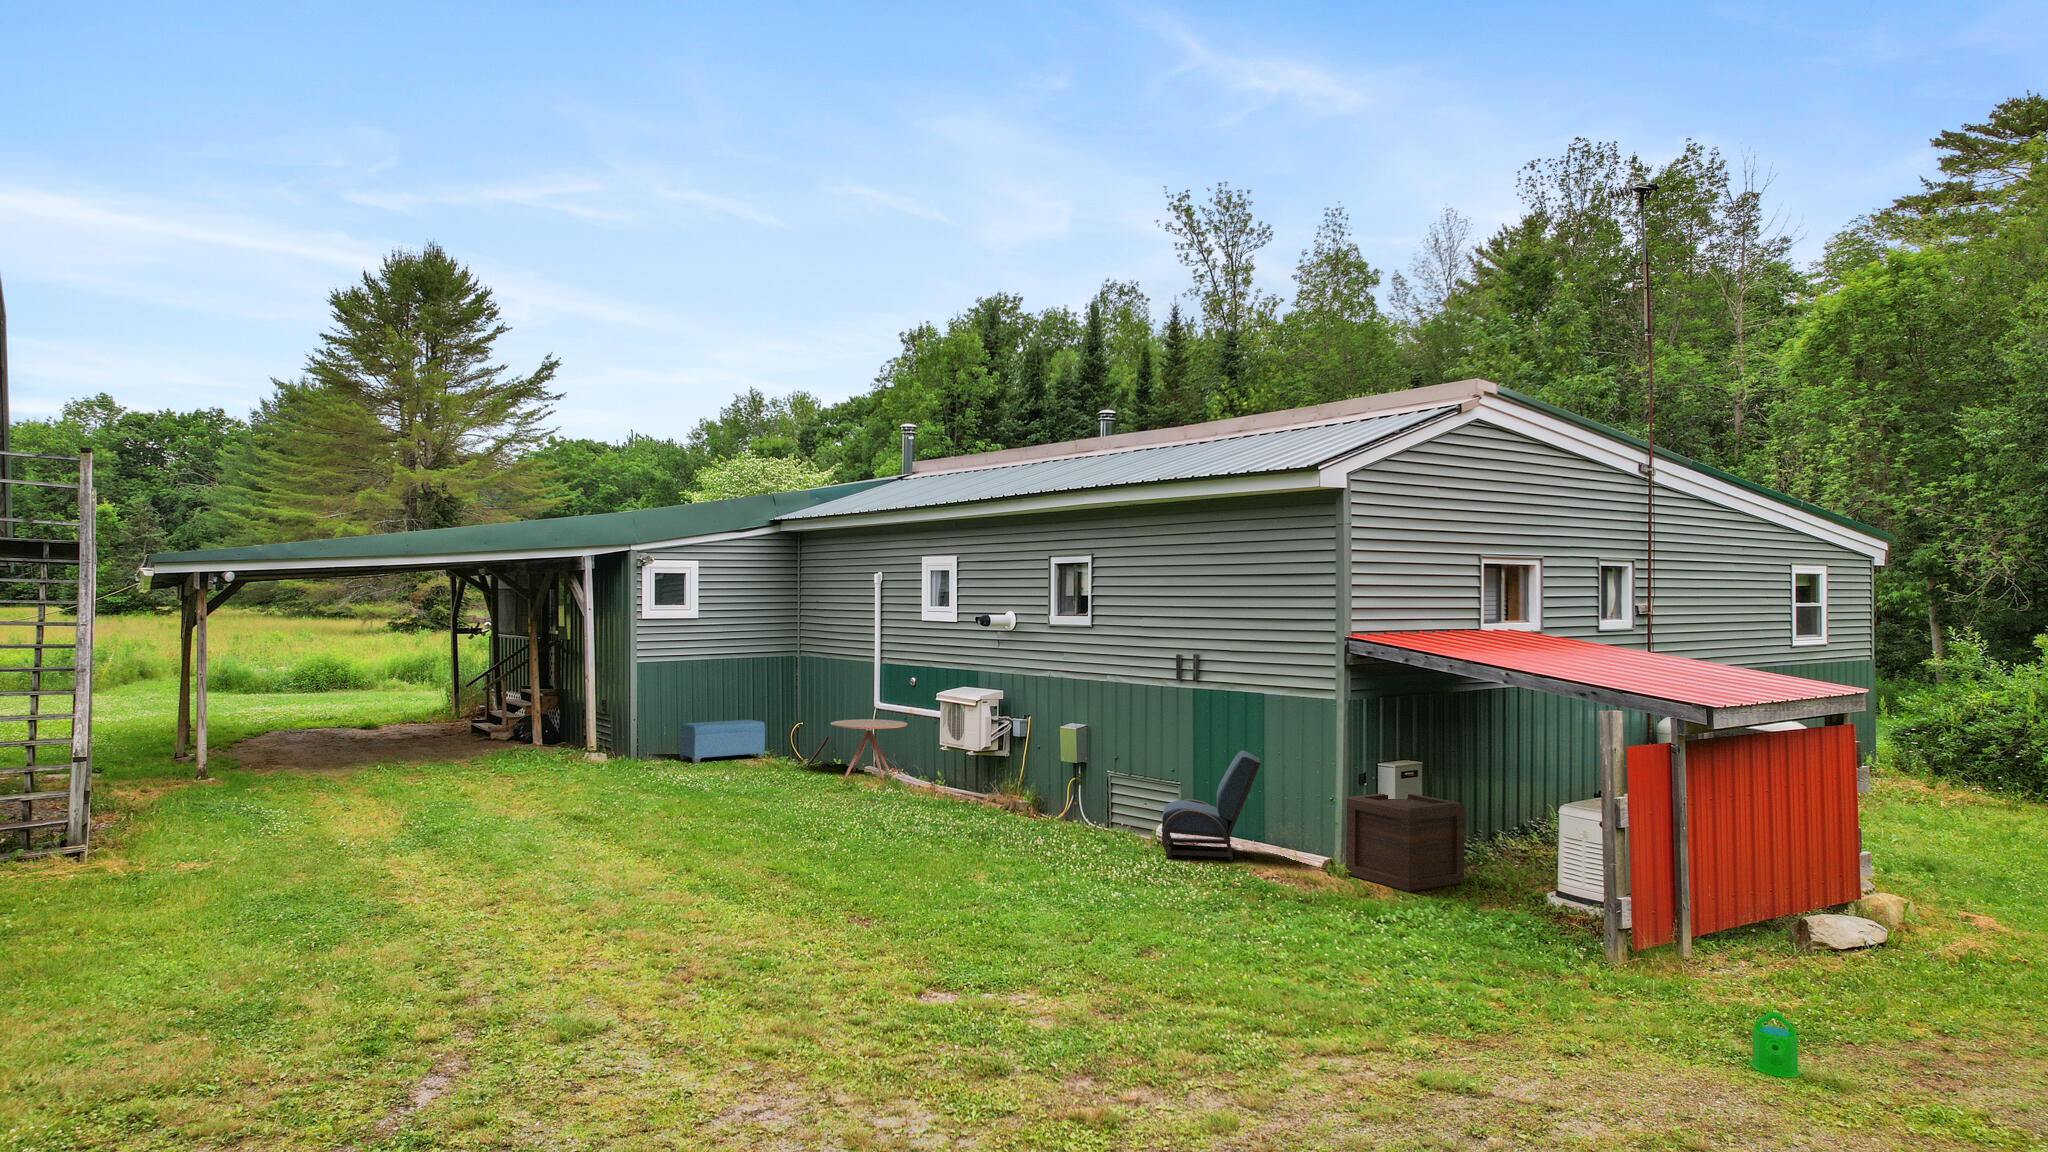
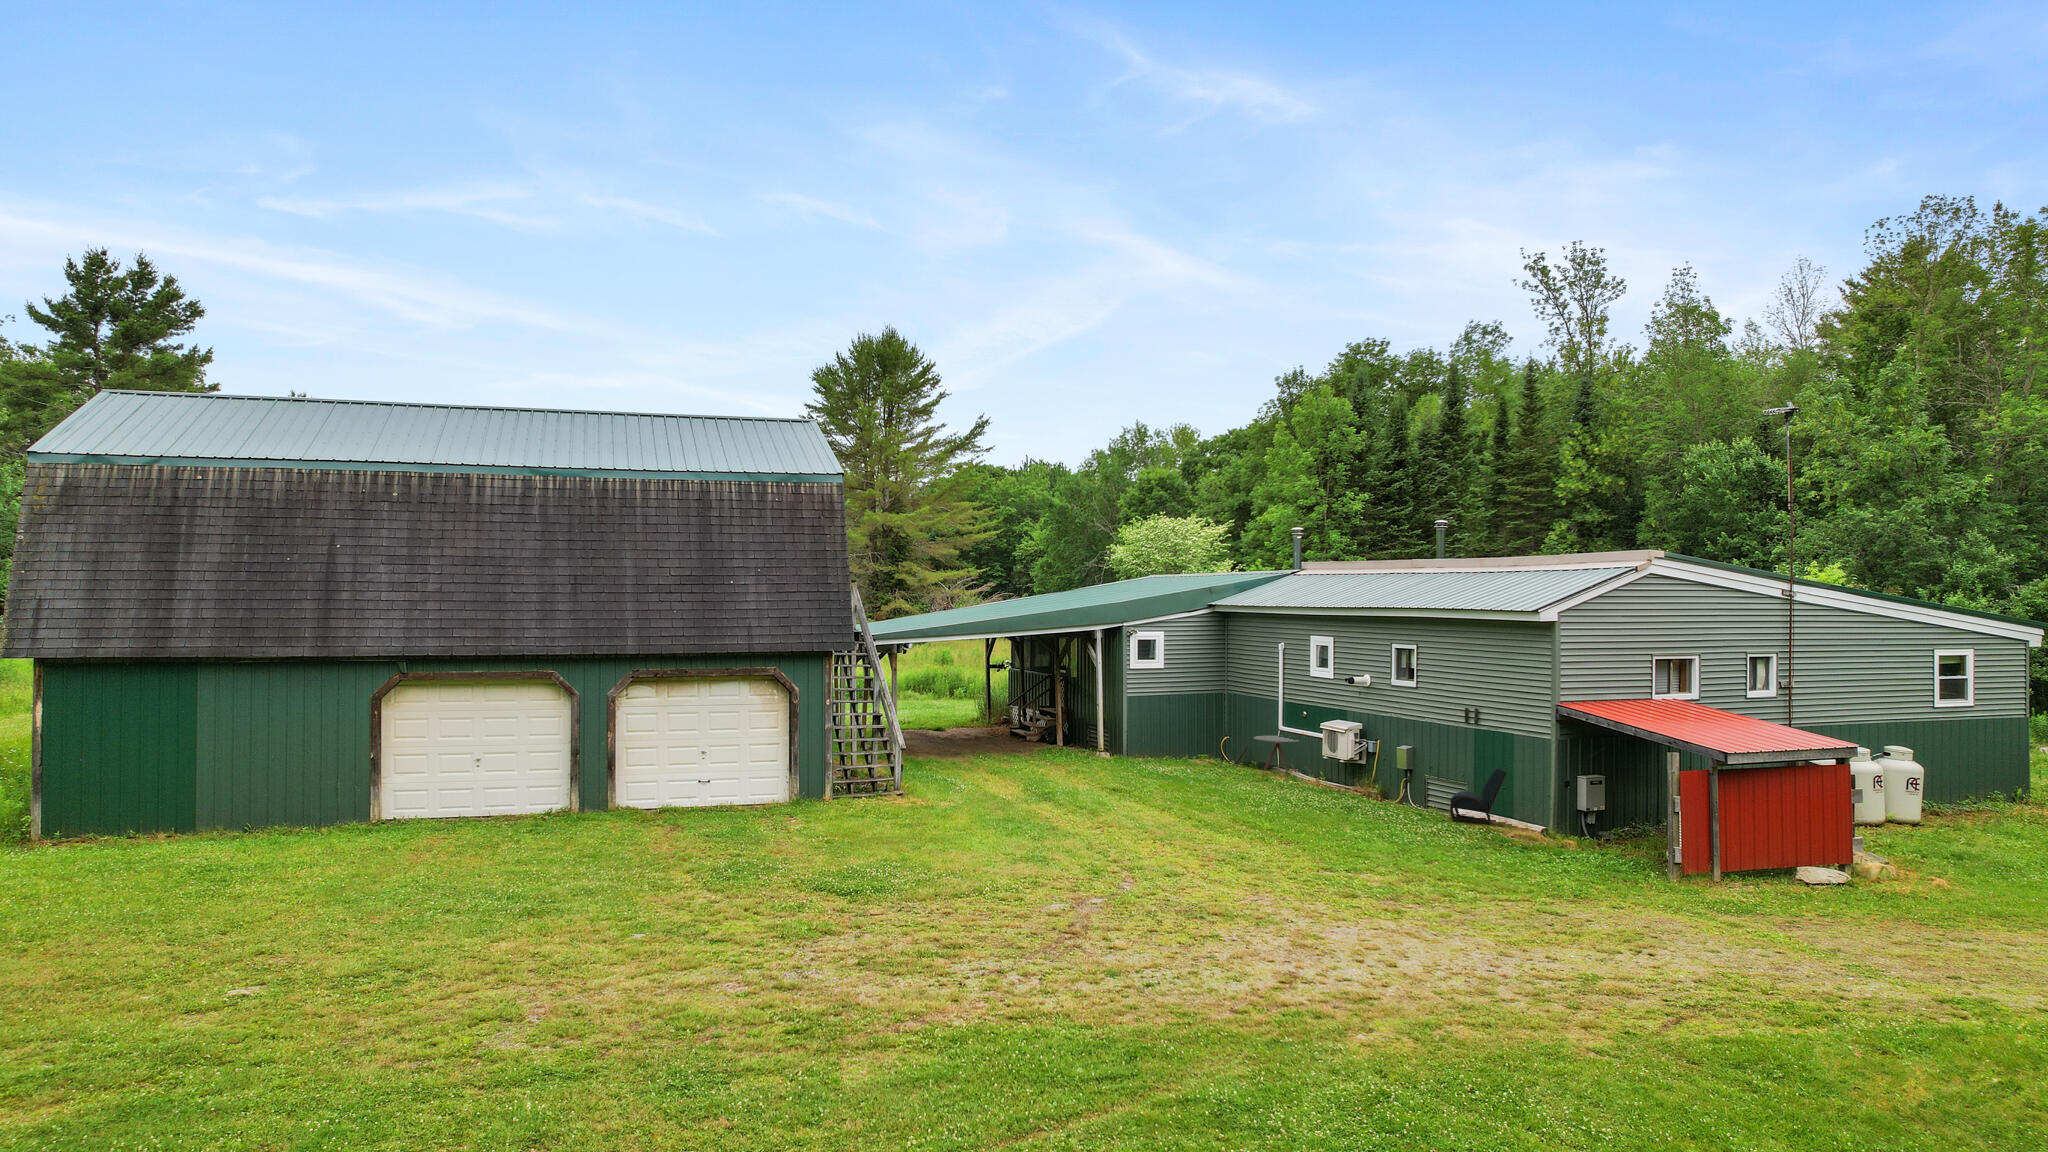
bench: present [680,720,765,763] -> none [1158,732,1209,759]
wooden crate: present [1346,794,1465,892] -> none [1552,792,1619,843]
watering can: present [1749,1012,1801,1078] -> none [1669,880,1688,905]

